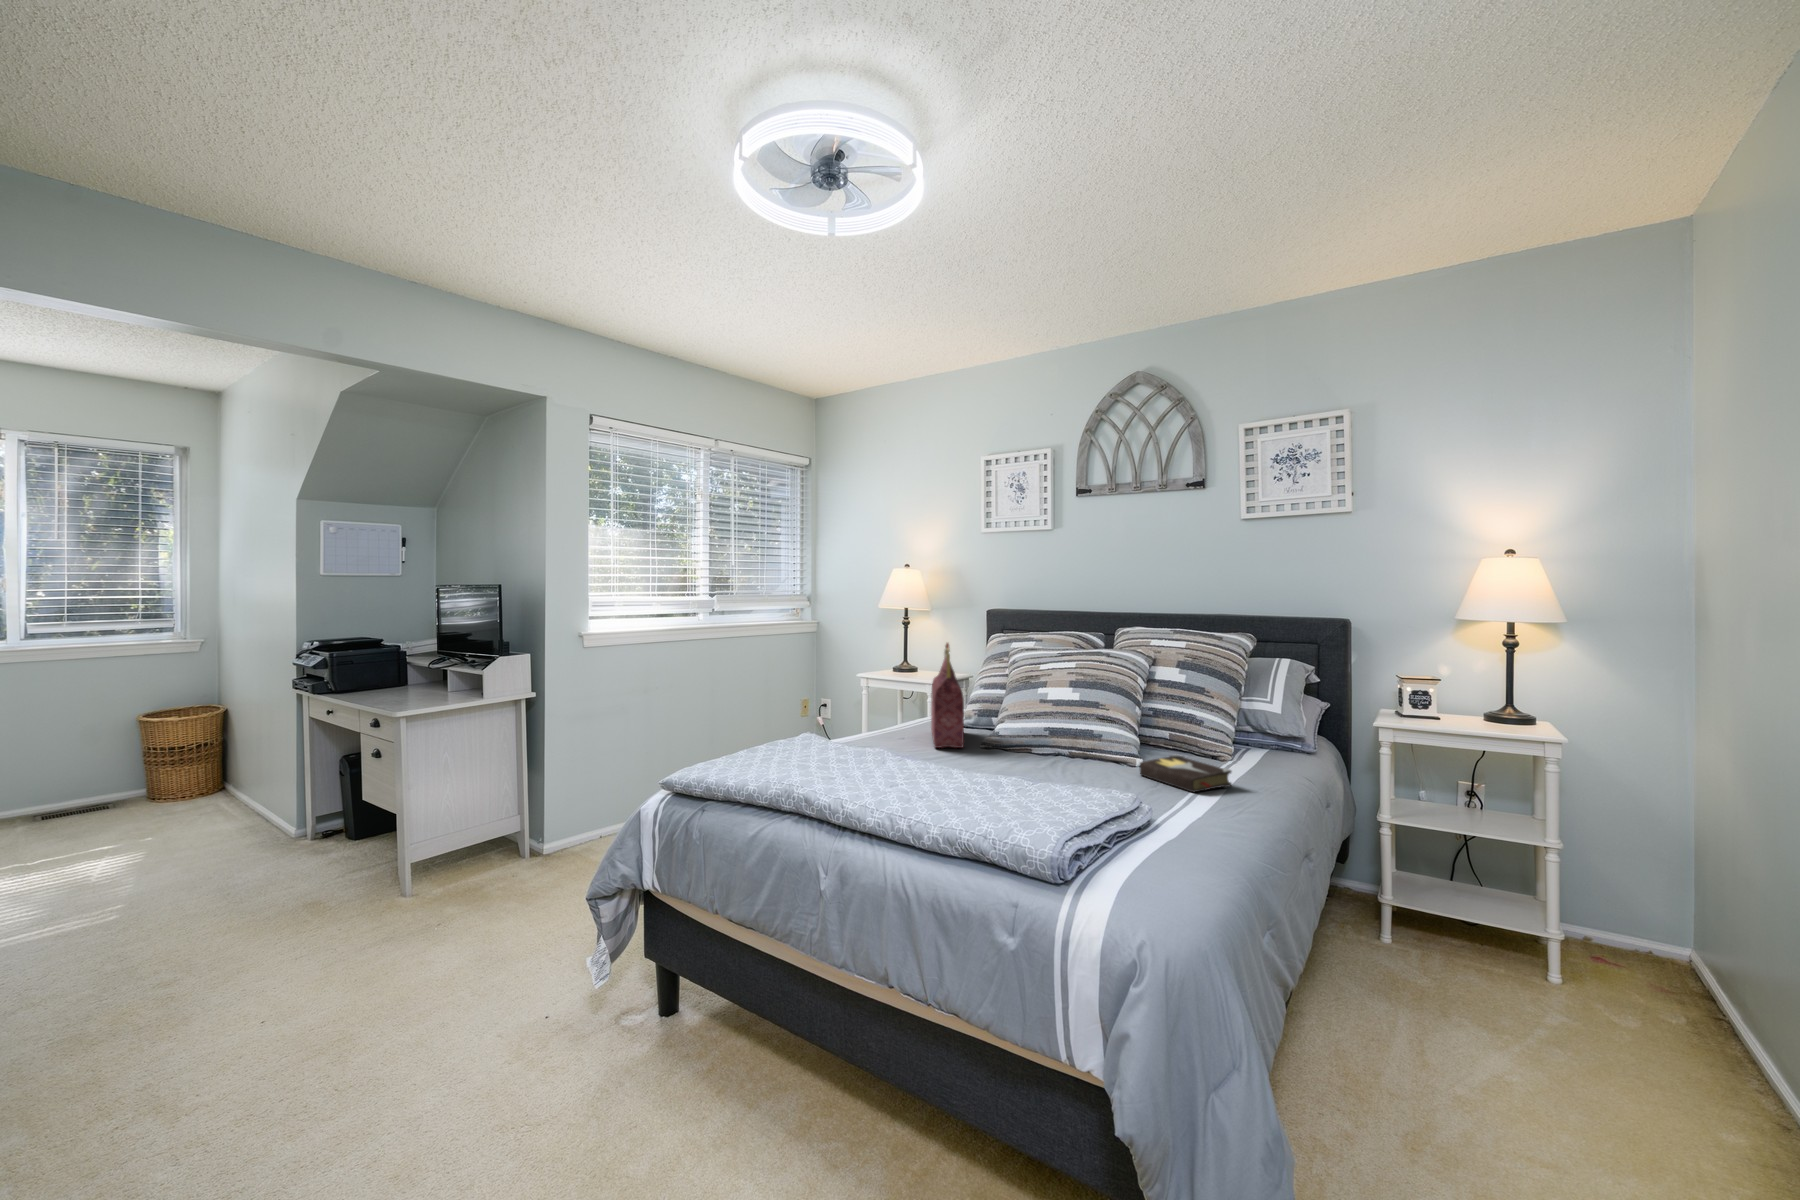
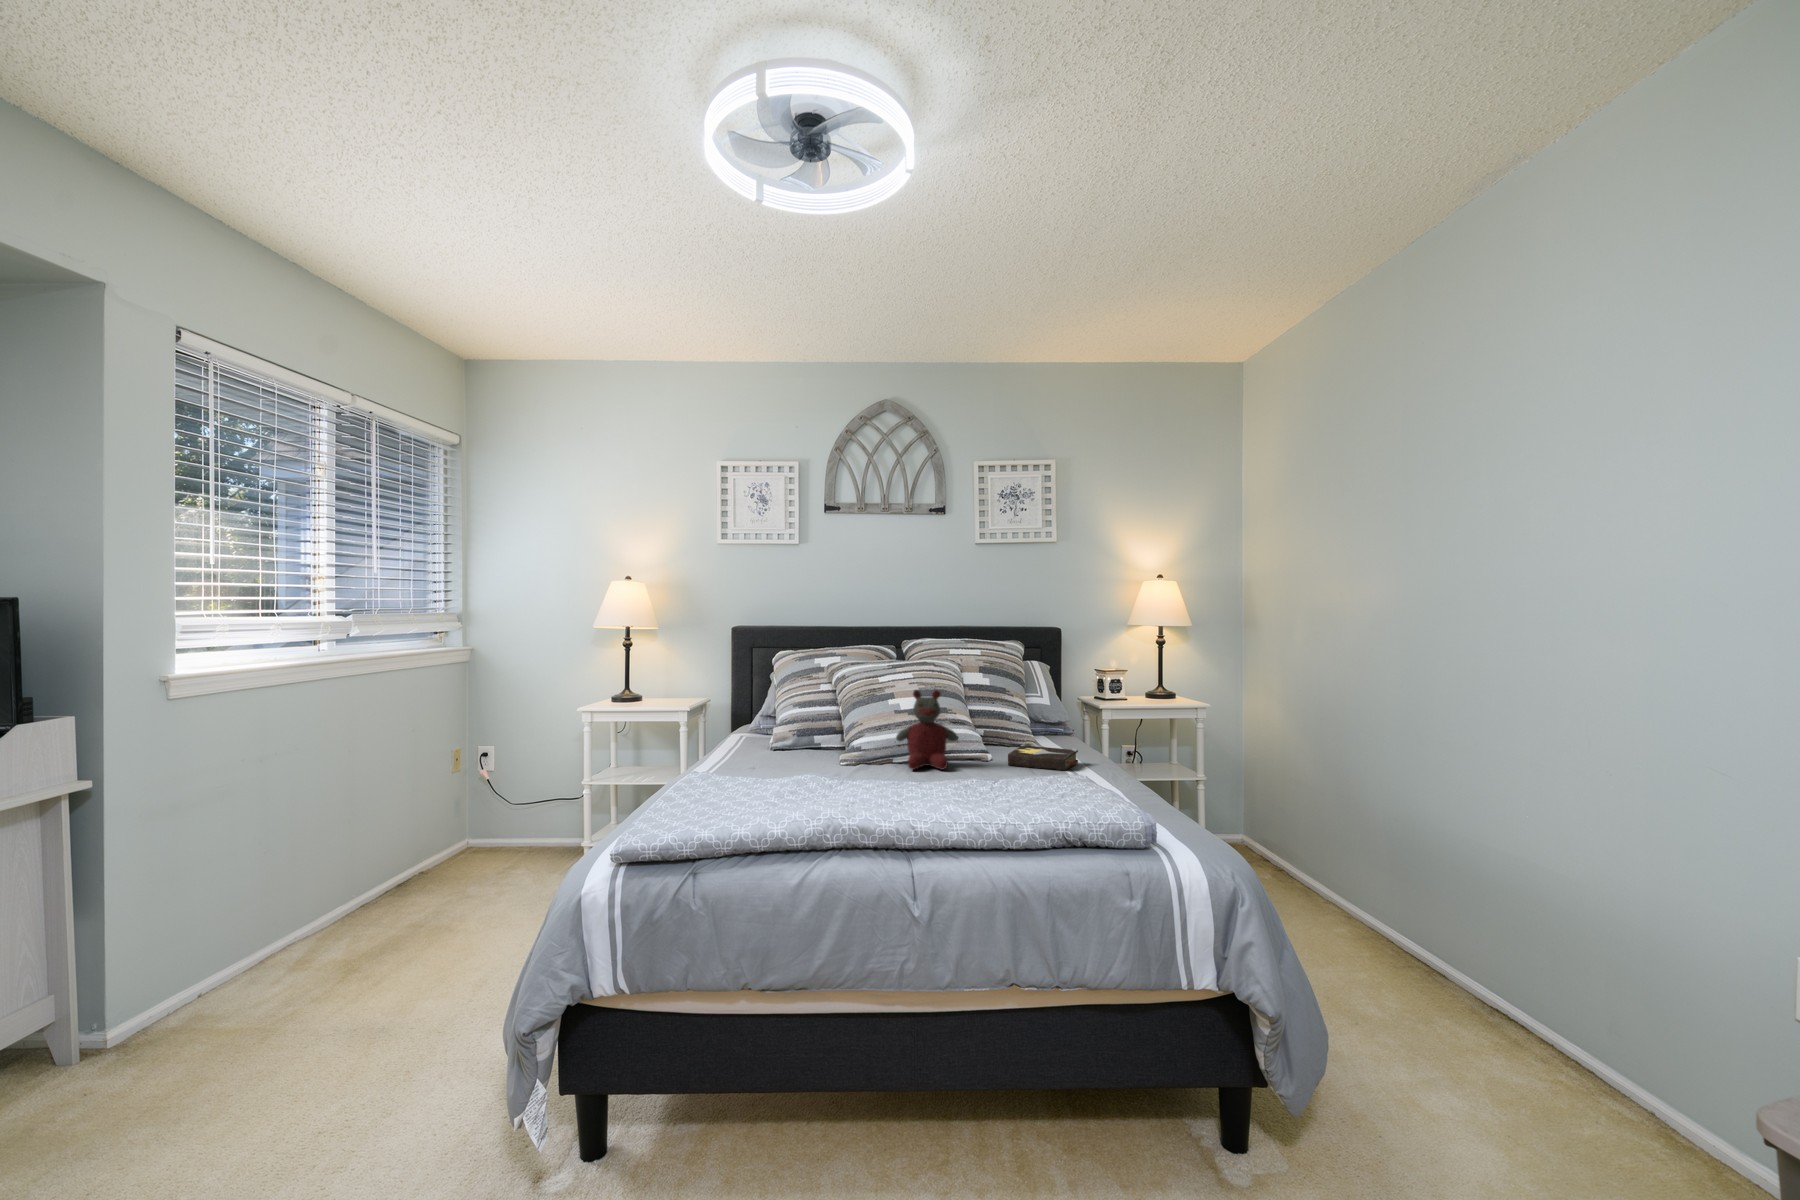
handbag: present [931,643,964,748] -> none [763,660,834,770]
stuffed bear: none [1021,680,1088,768] -> present [896,690,957,770]

